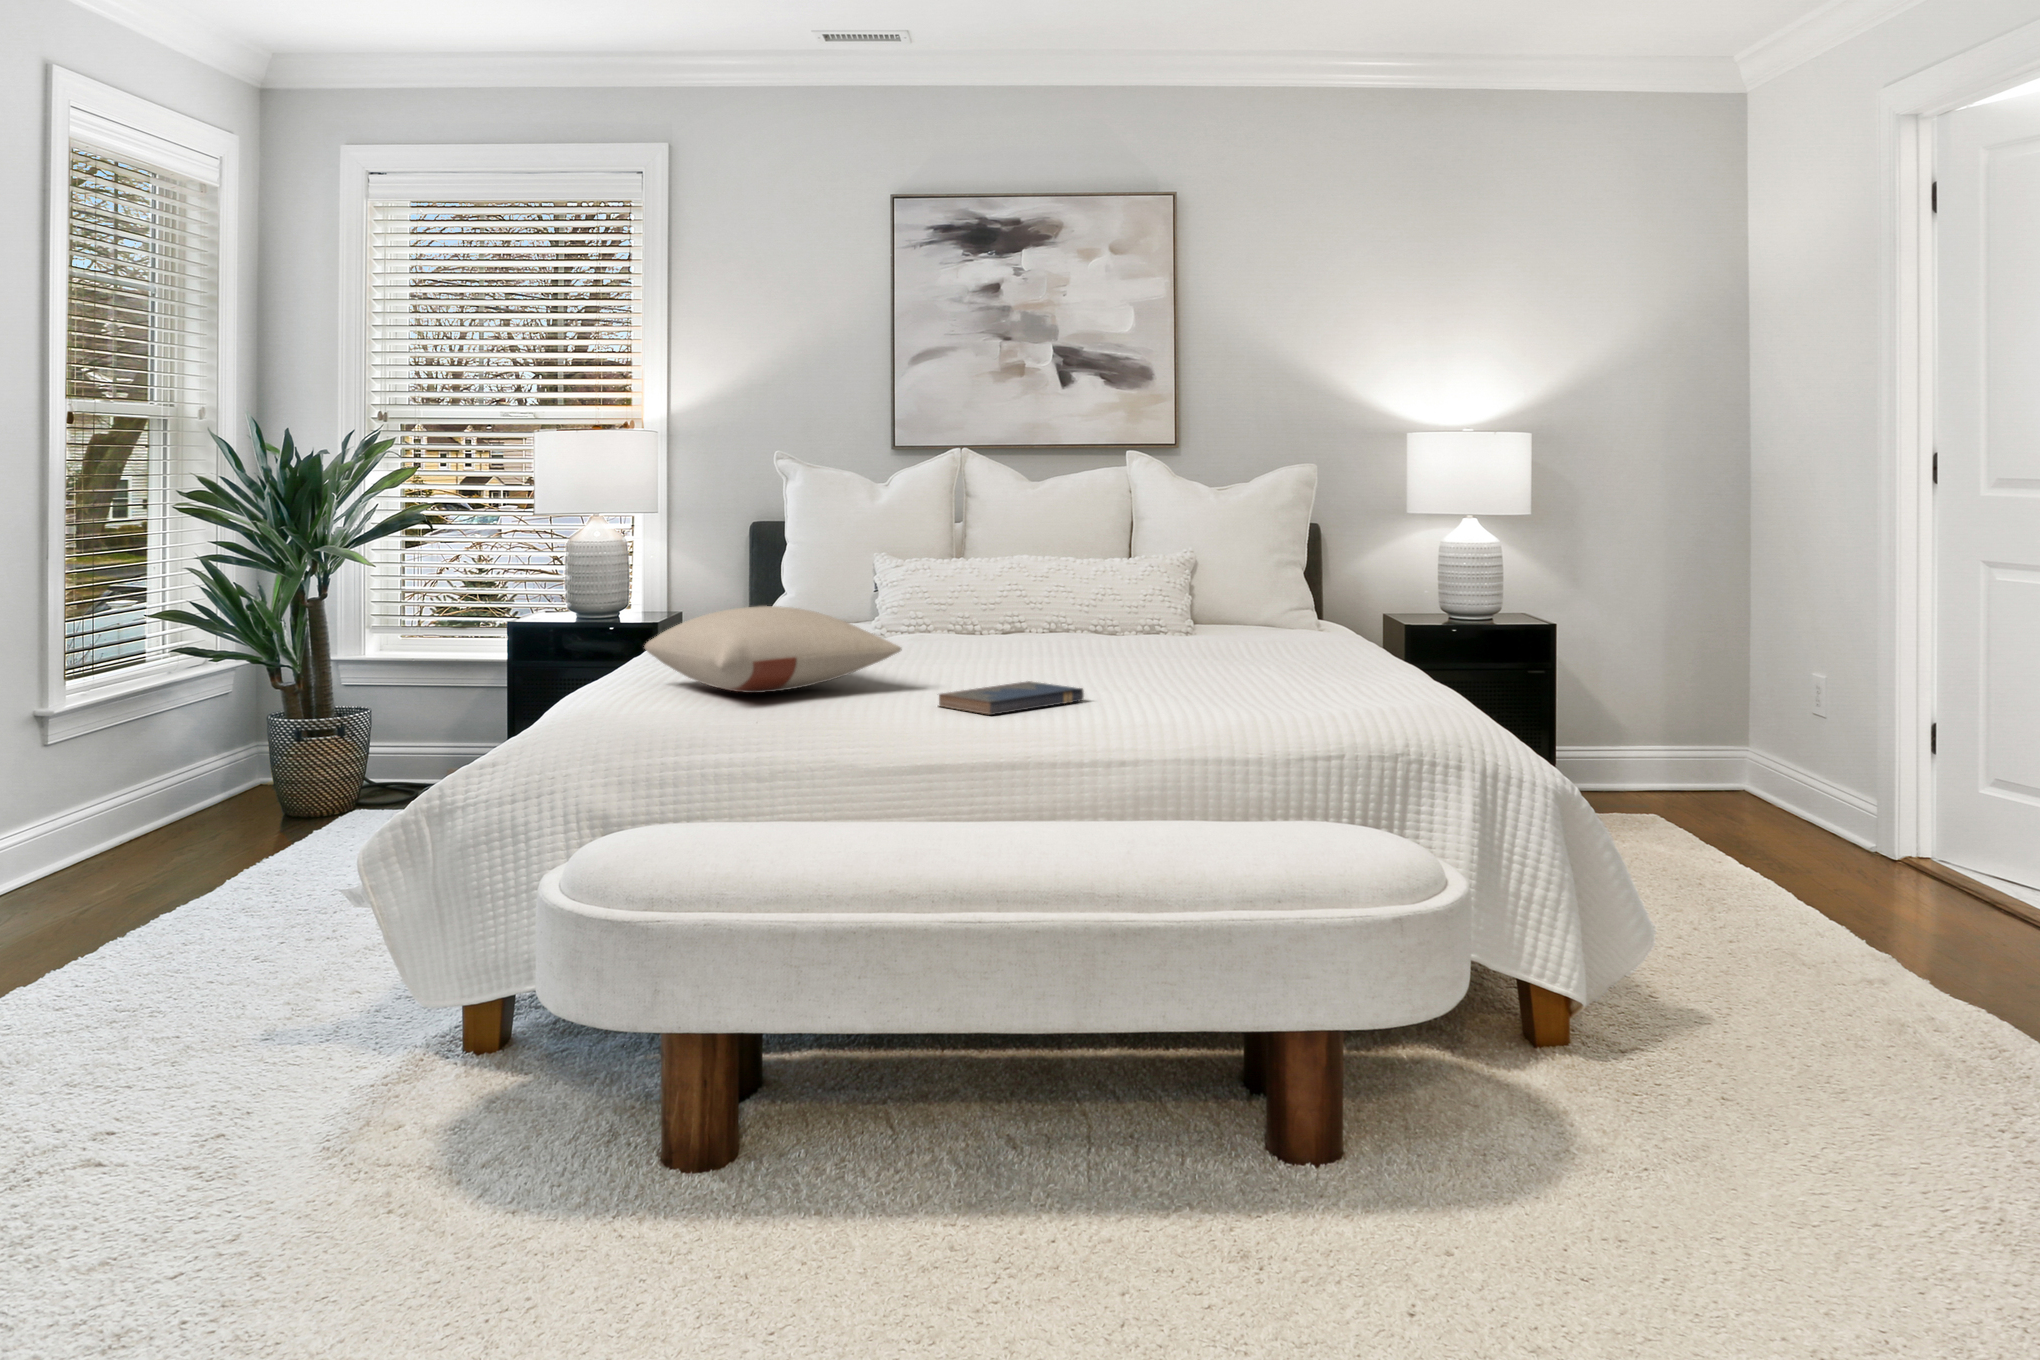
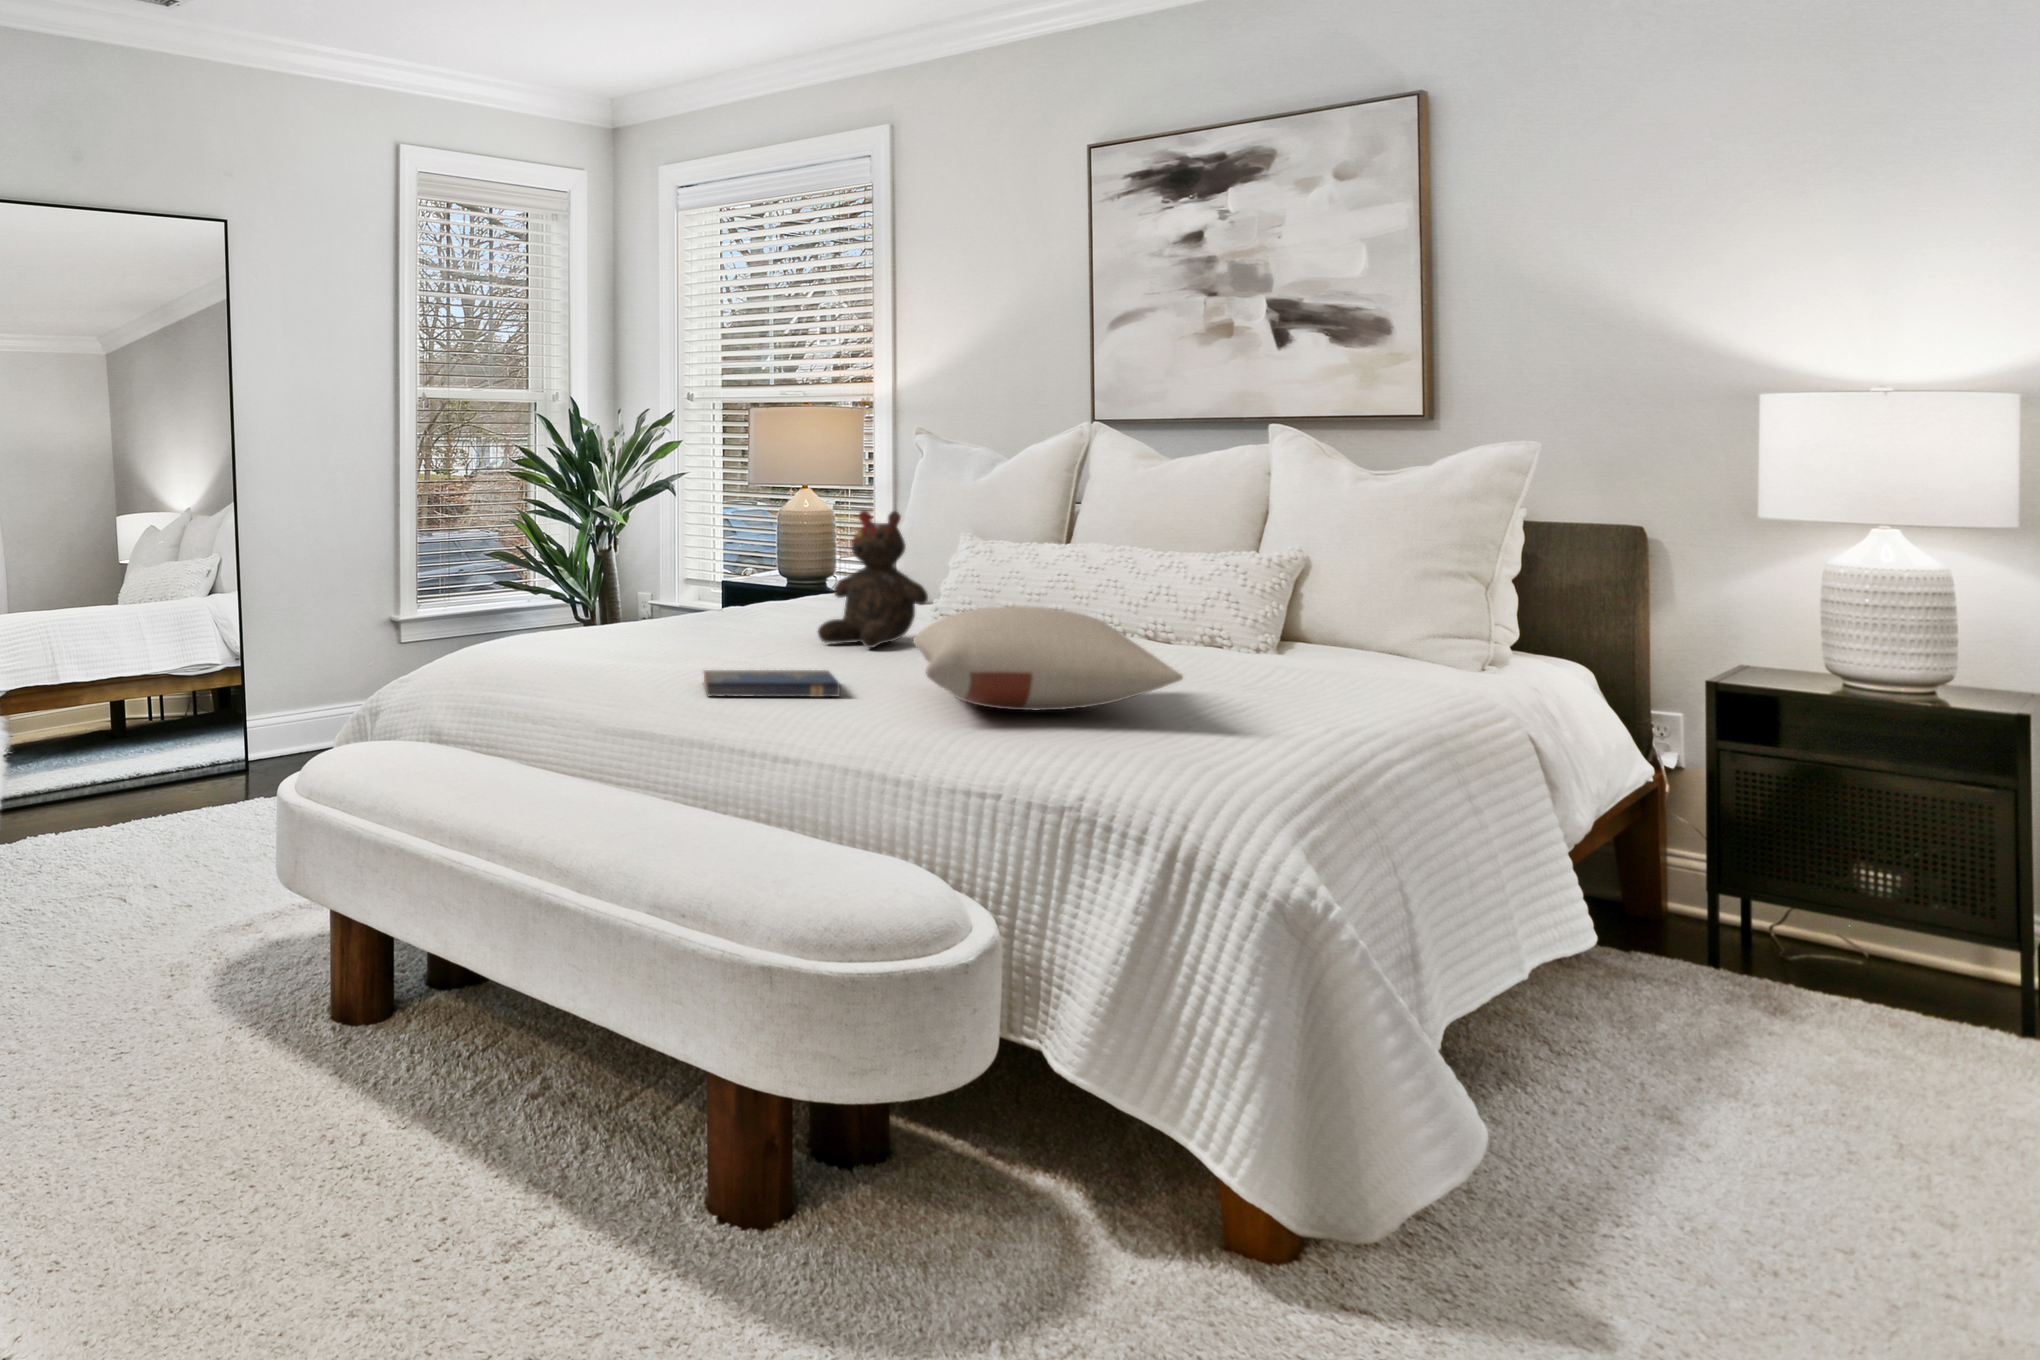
teddy bear: none [877,533,982,665] -> present [818,510,928,648]
pillow: present [645,606,902,693] -> present [913,606,1183,710]

